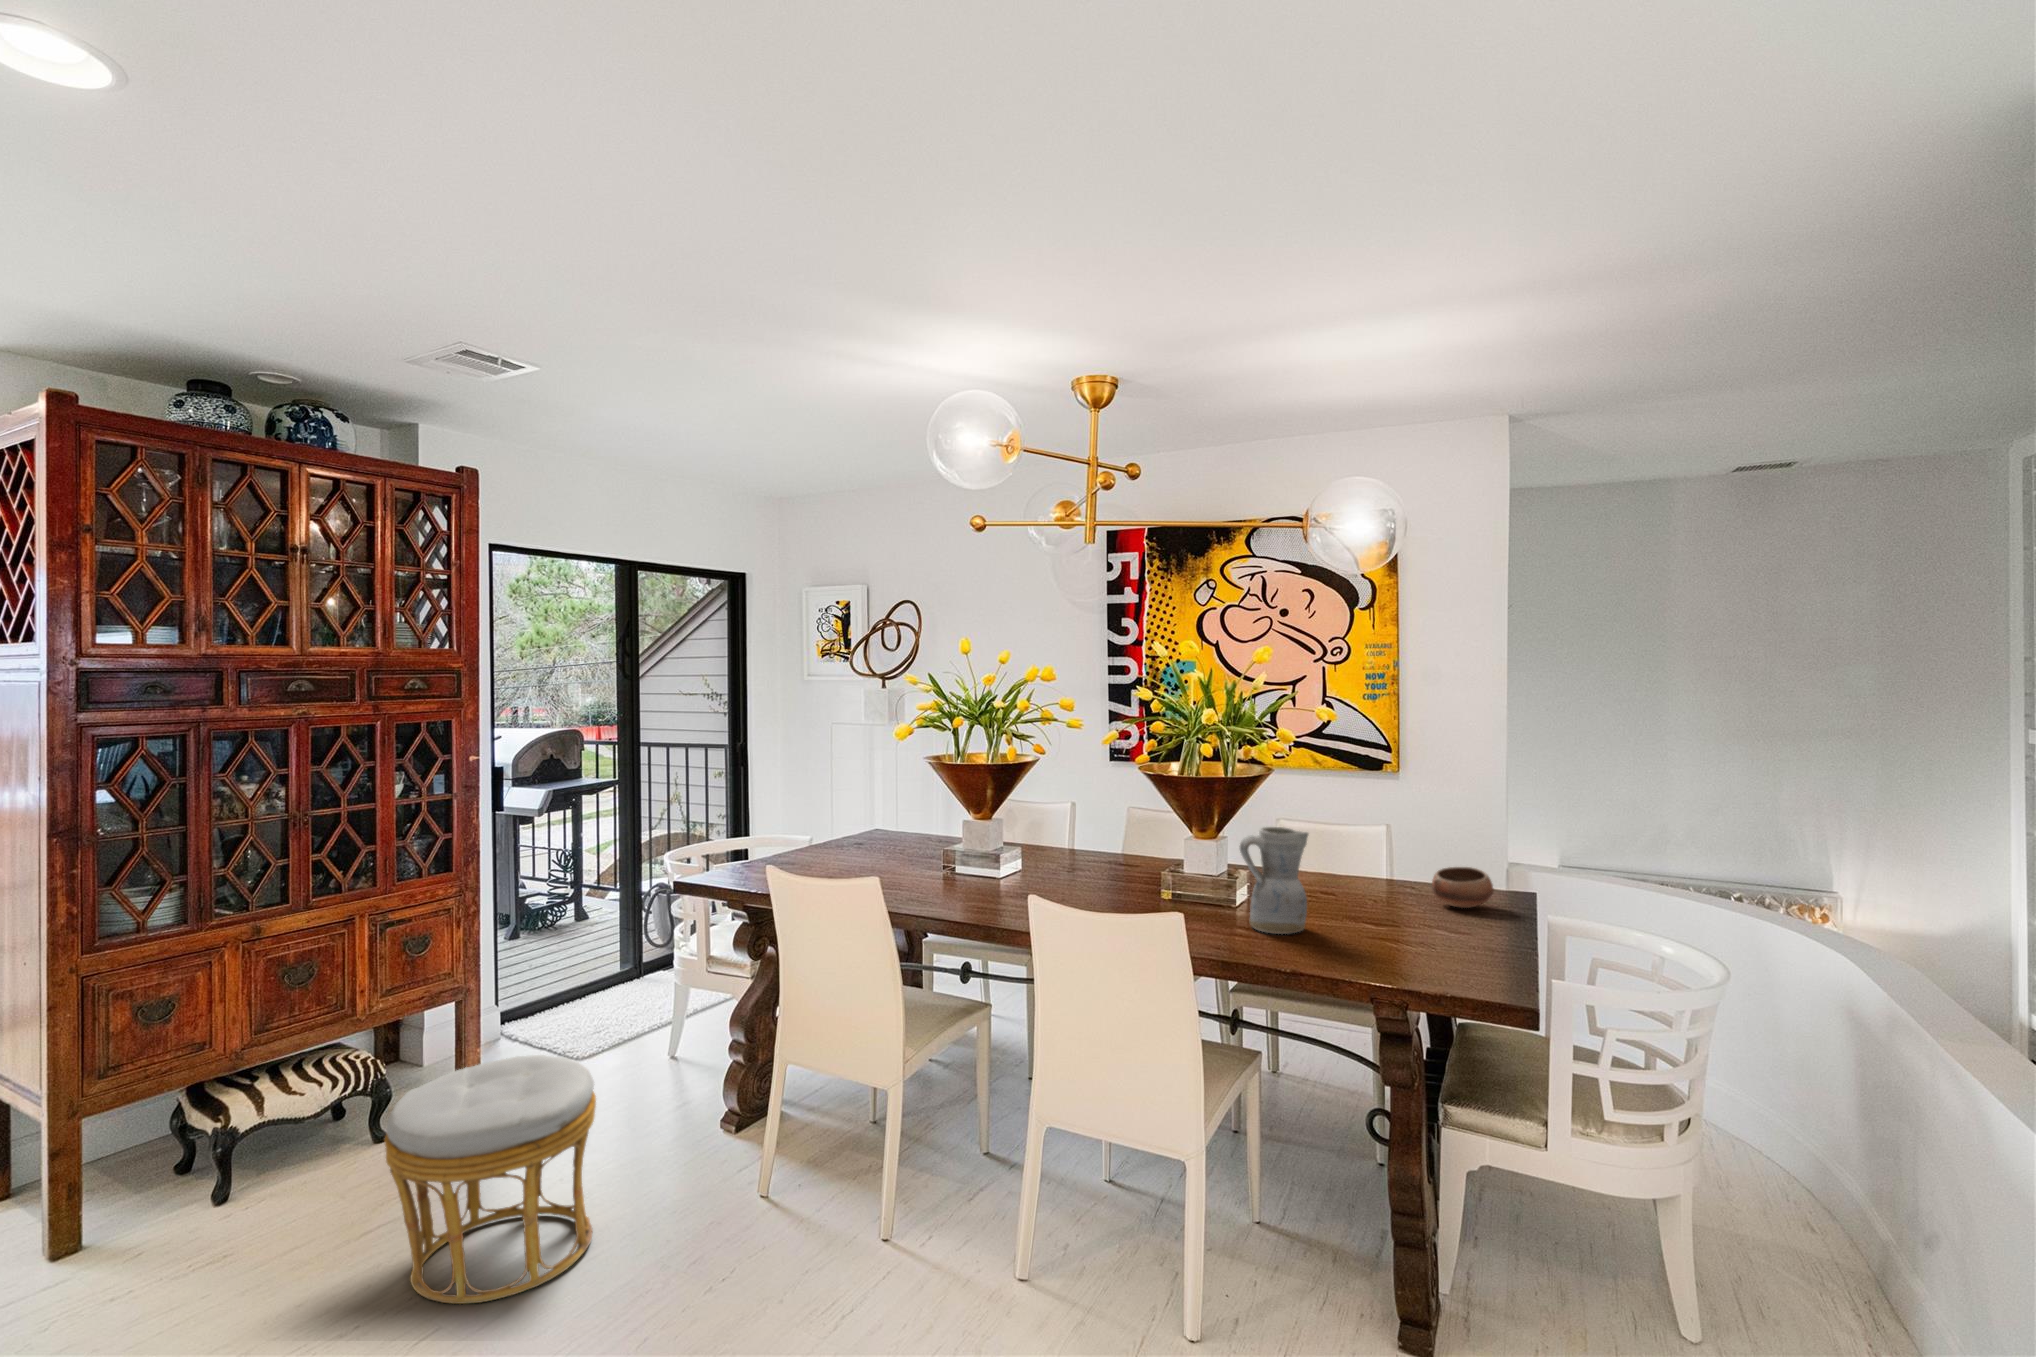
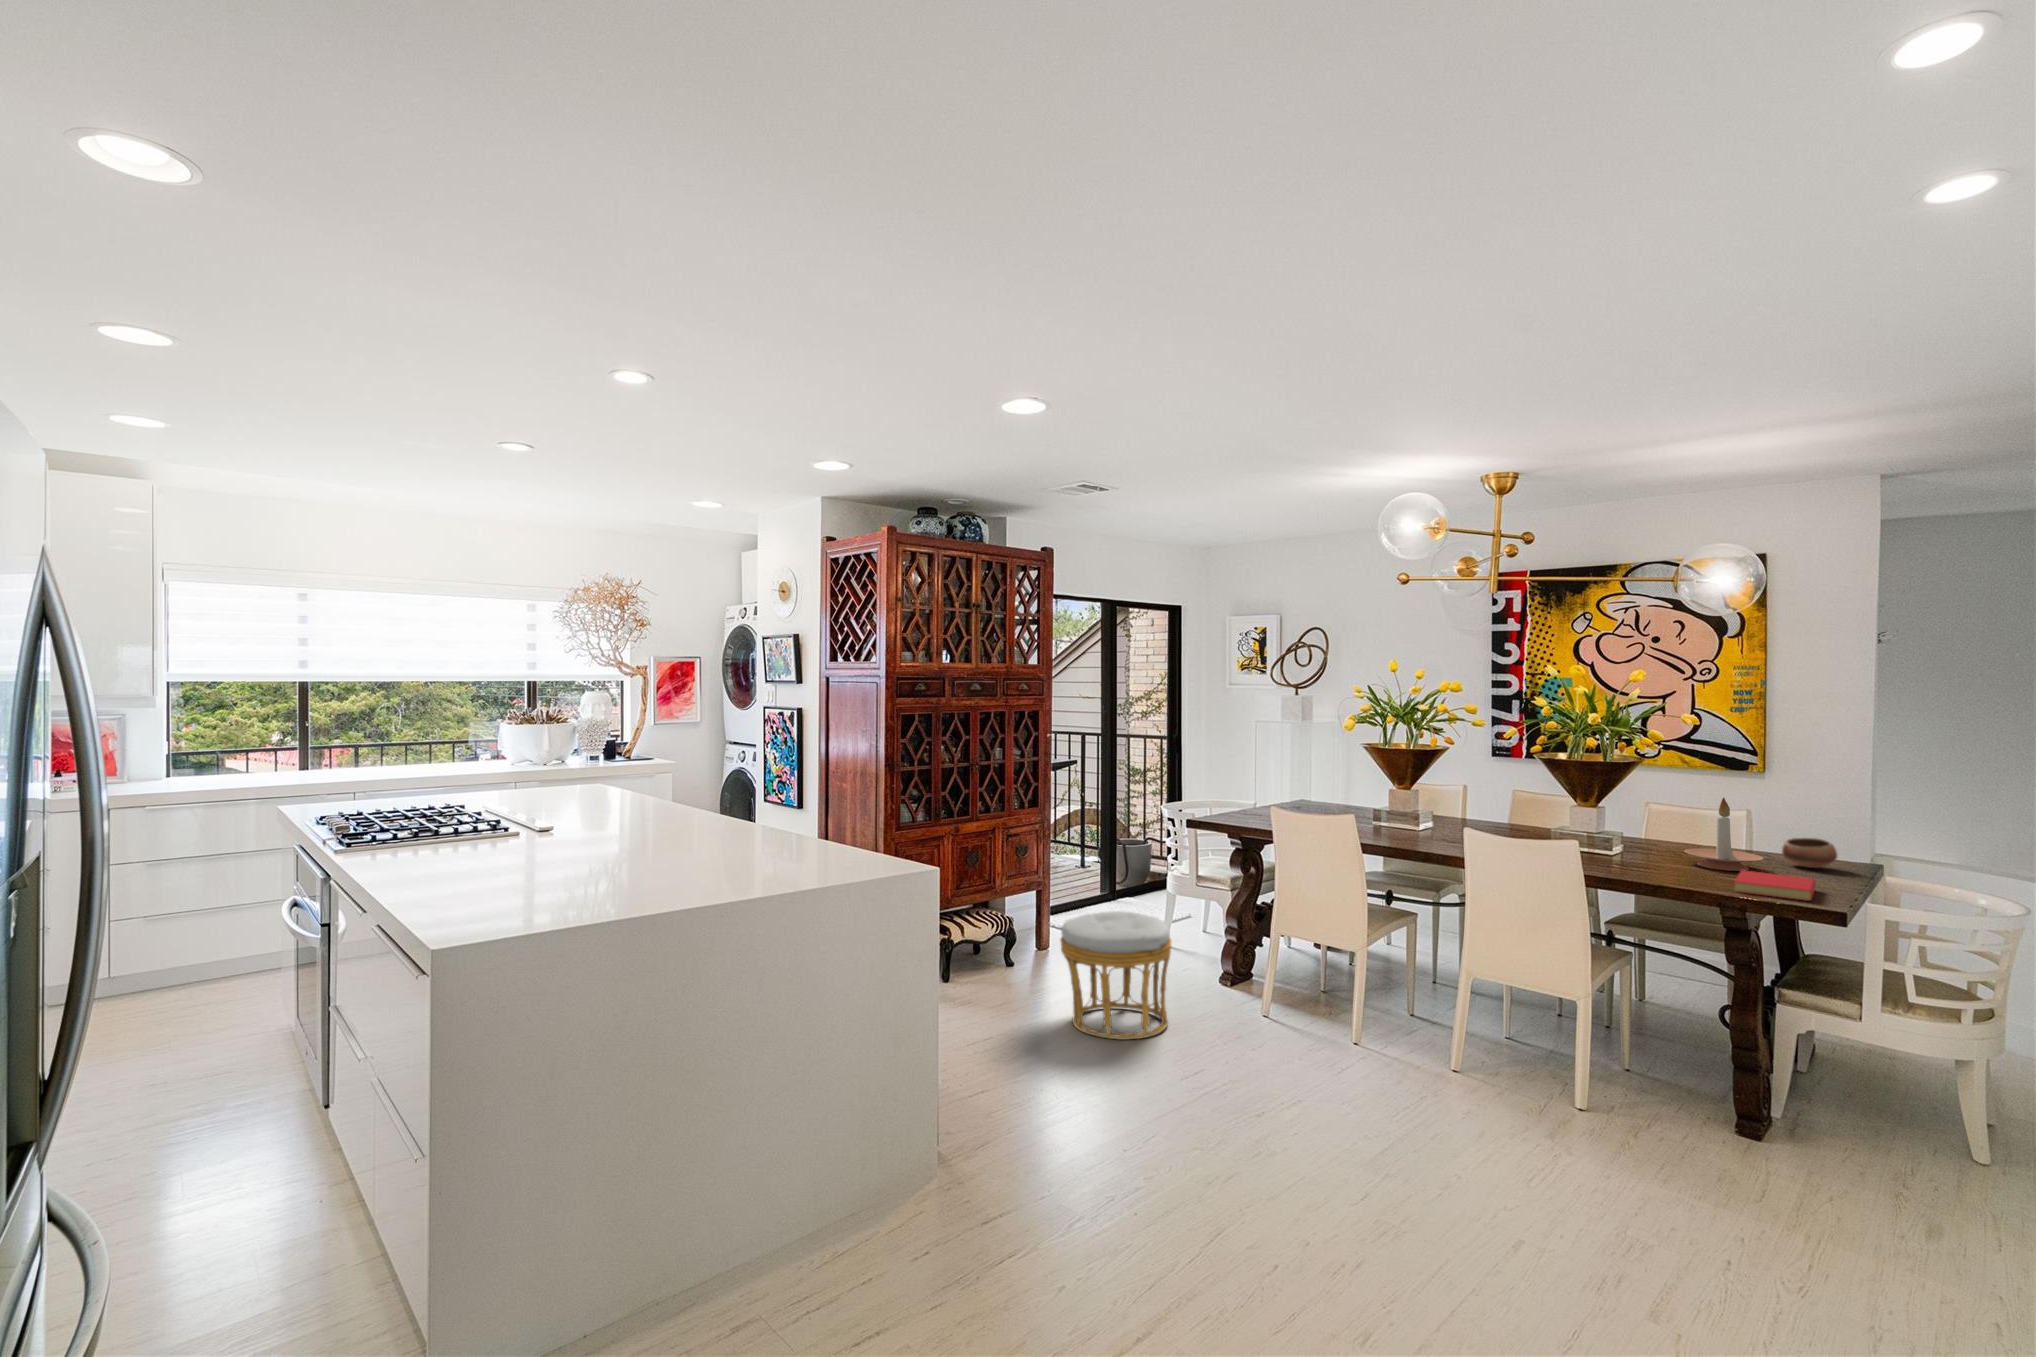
candle holder: none [1322,823,1415,925] -> present [1684,798,1763,871]
ceramic pitcher: present [1239,827,1308,934] -> none [1618,795,1673,869]
book: none [1388,931,1487,983] -> present [1734,871,1816,901]

